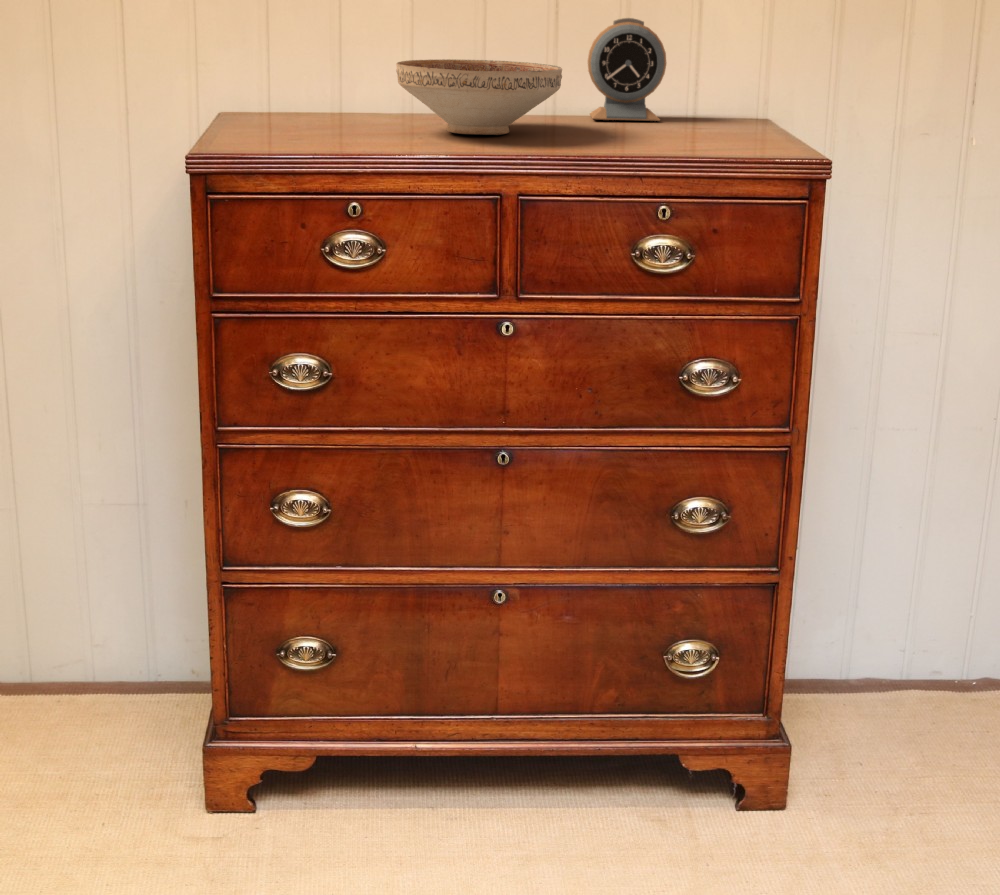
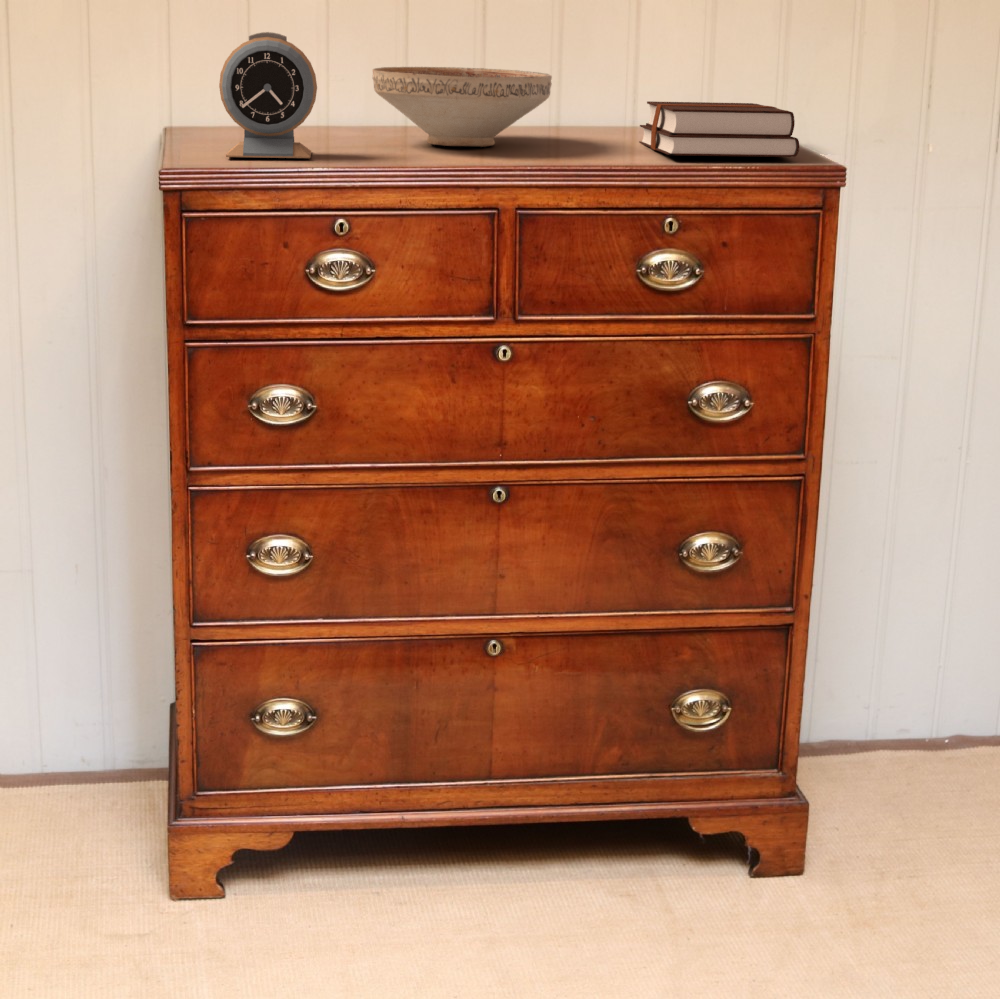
alarm clock: present [588,18,666,121] -> present [219,32,317,158]
hardback book: none [647,93,789,148] -> present [640,101,799,157]

